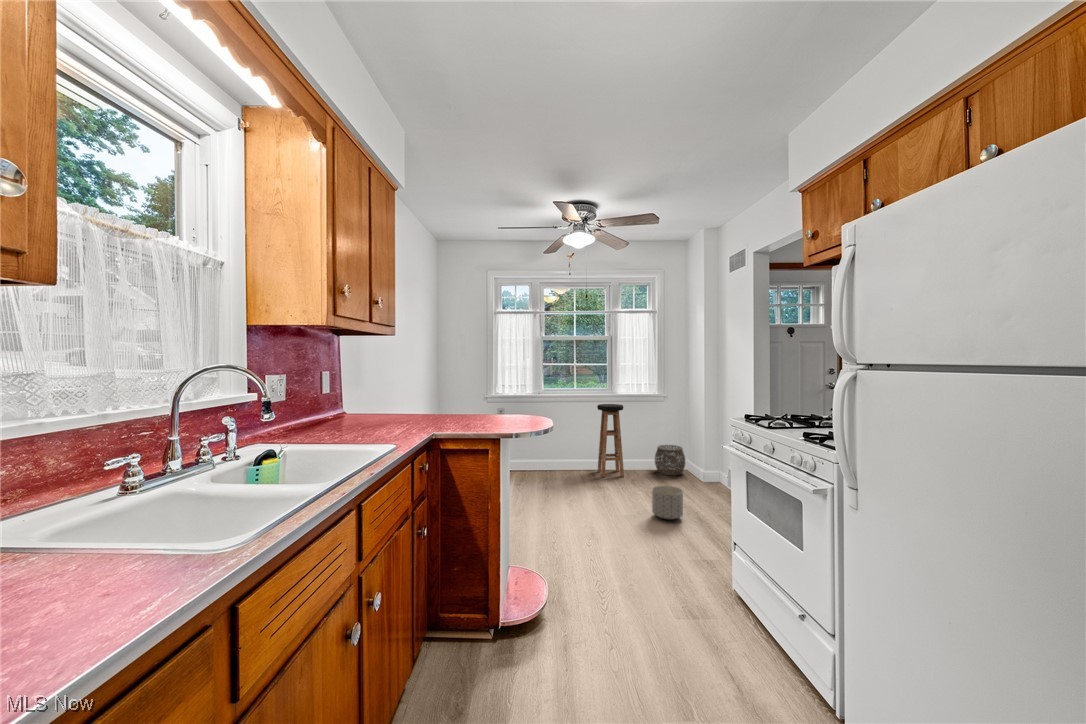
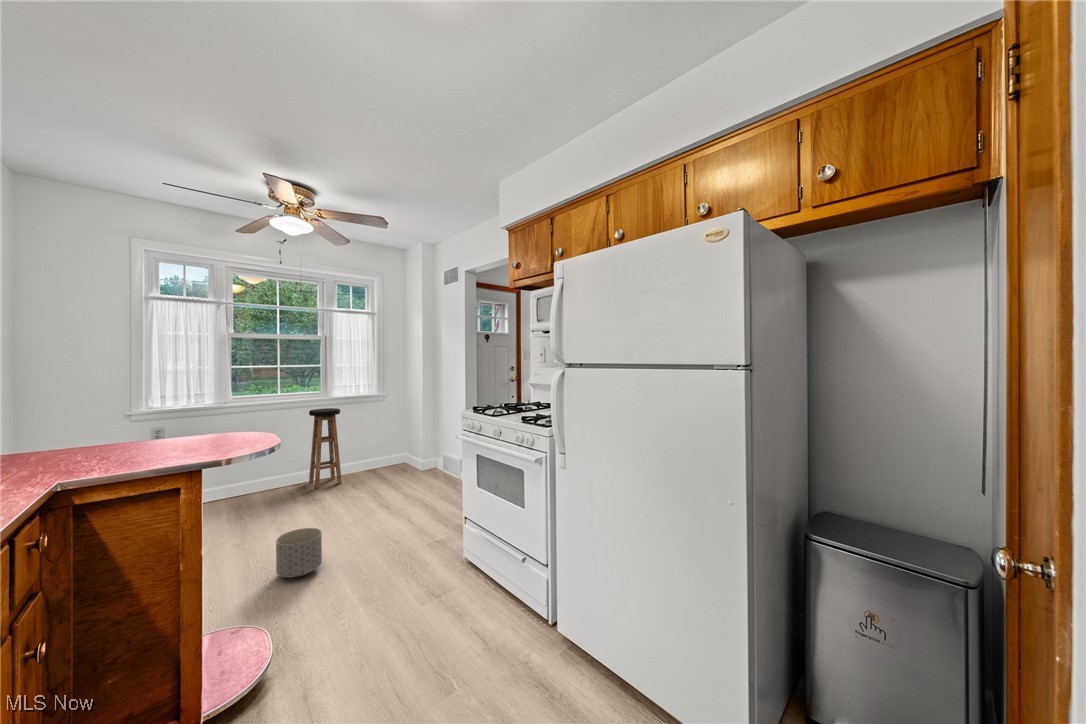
woven basket: present [655,445,685,475] -> none [373,444,405,474]
planter: present [652,485,683,520] -> present [276,528,322,578]

